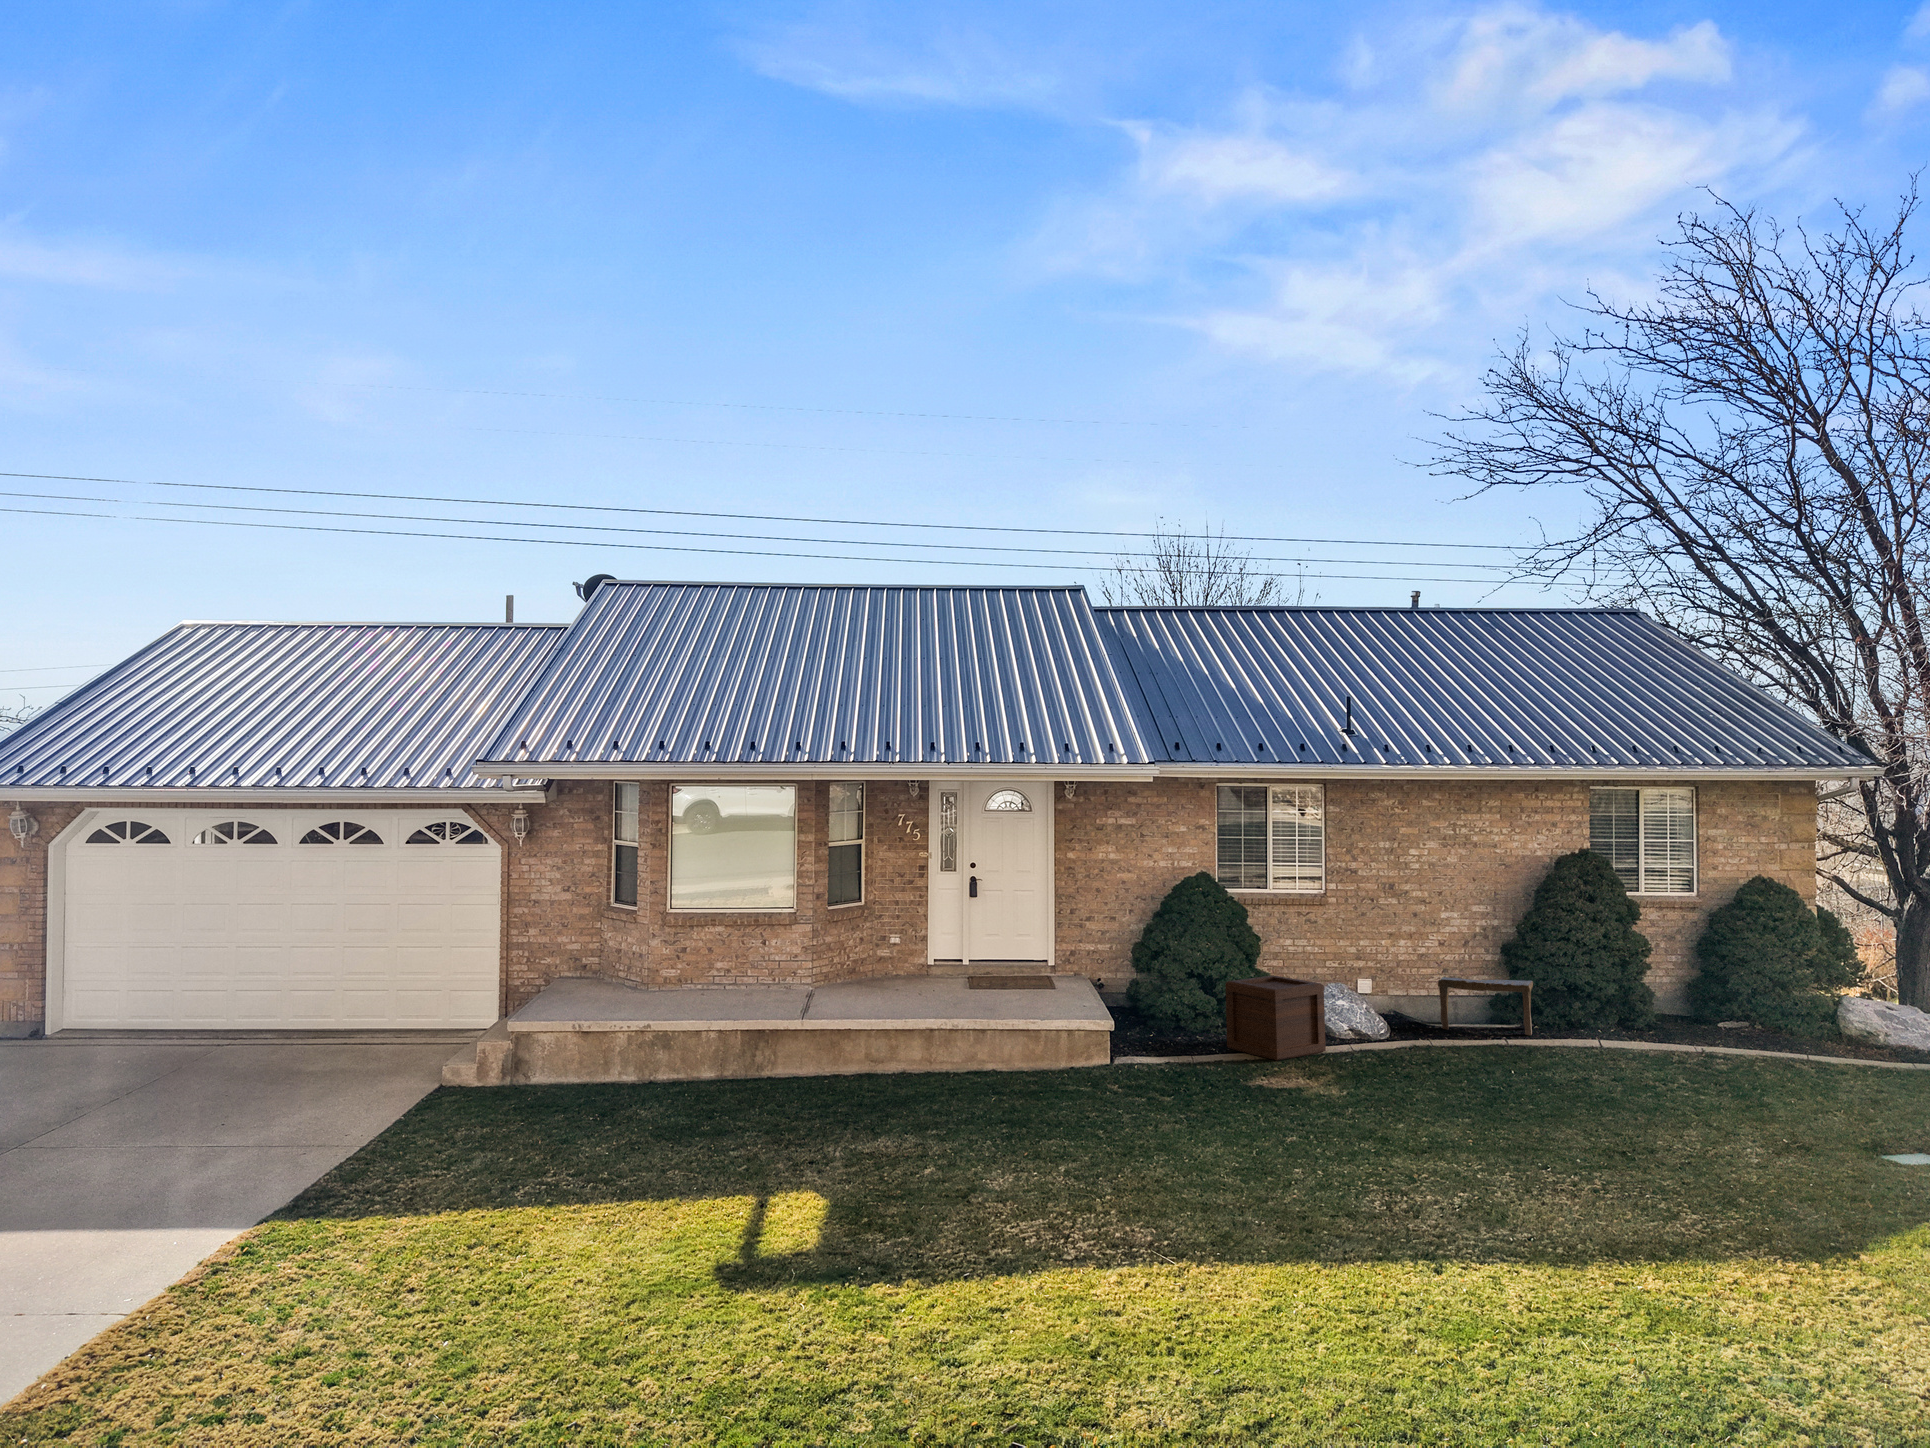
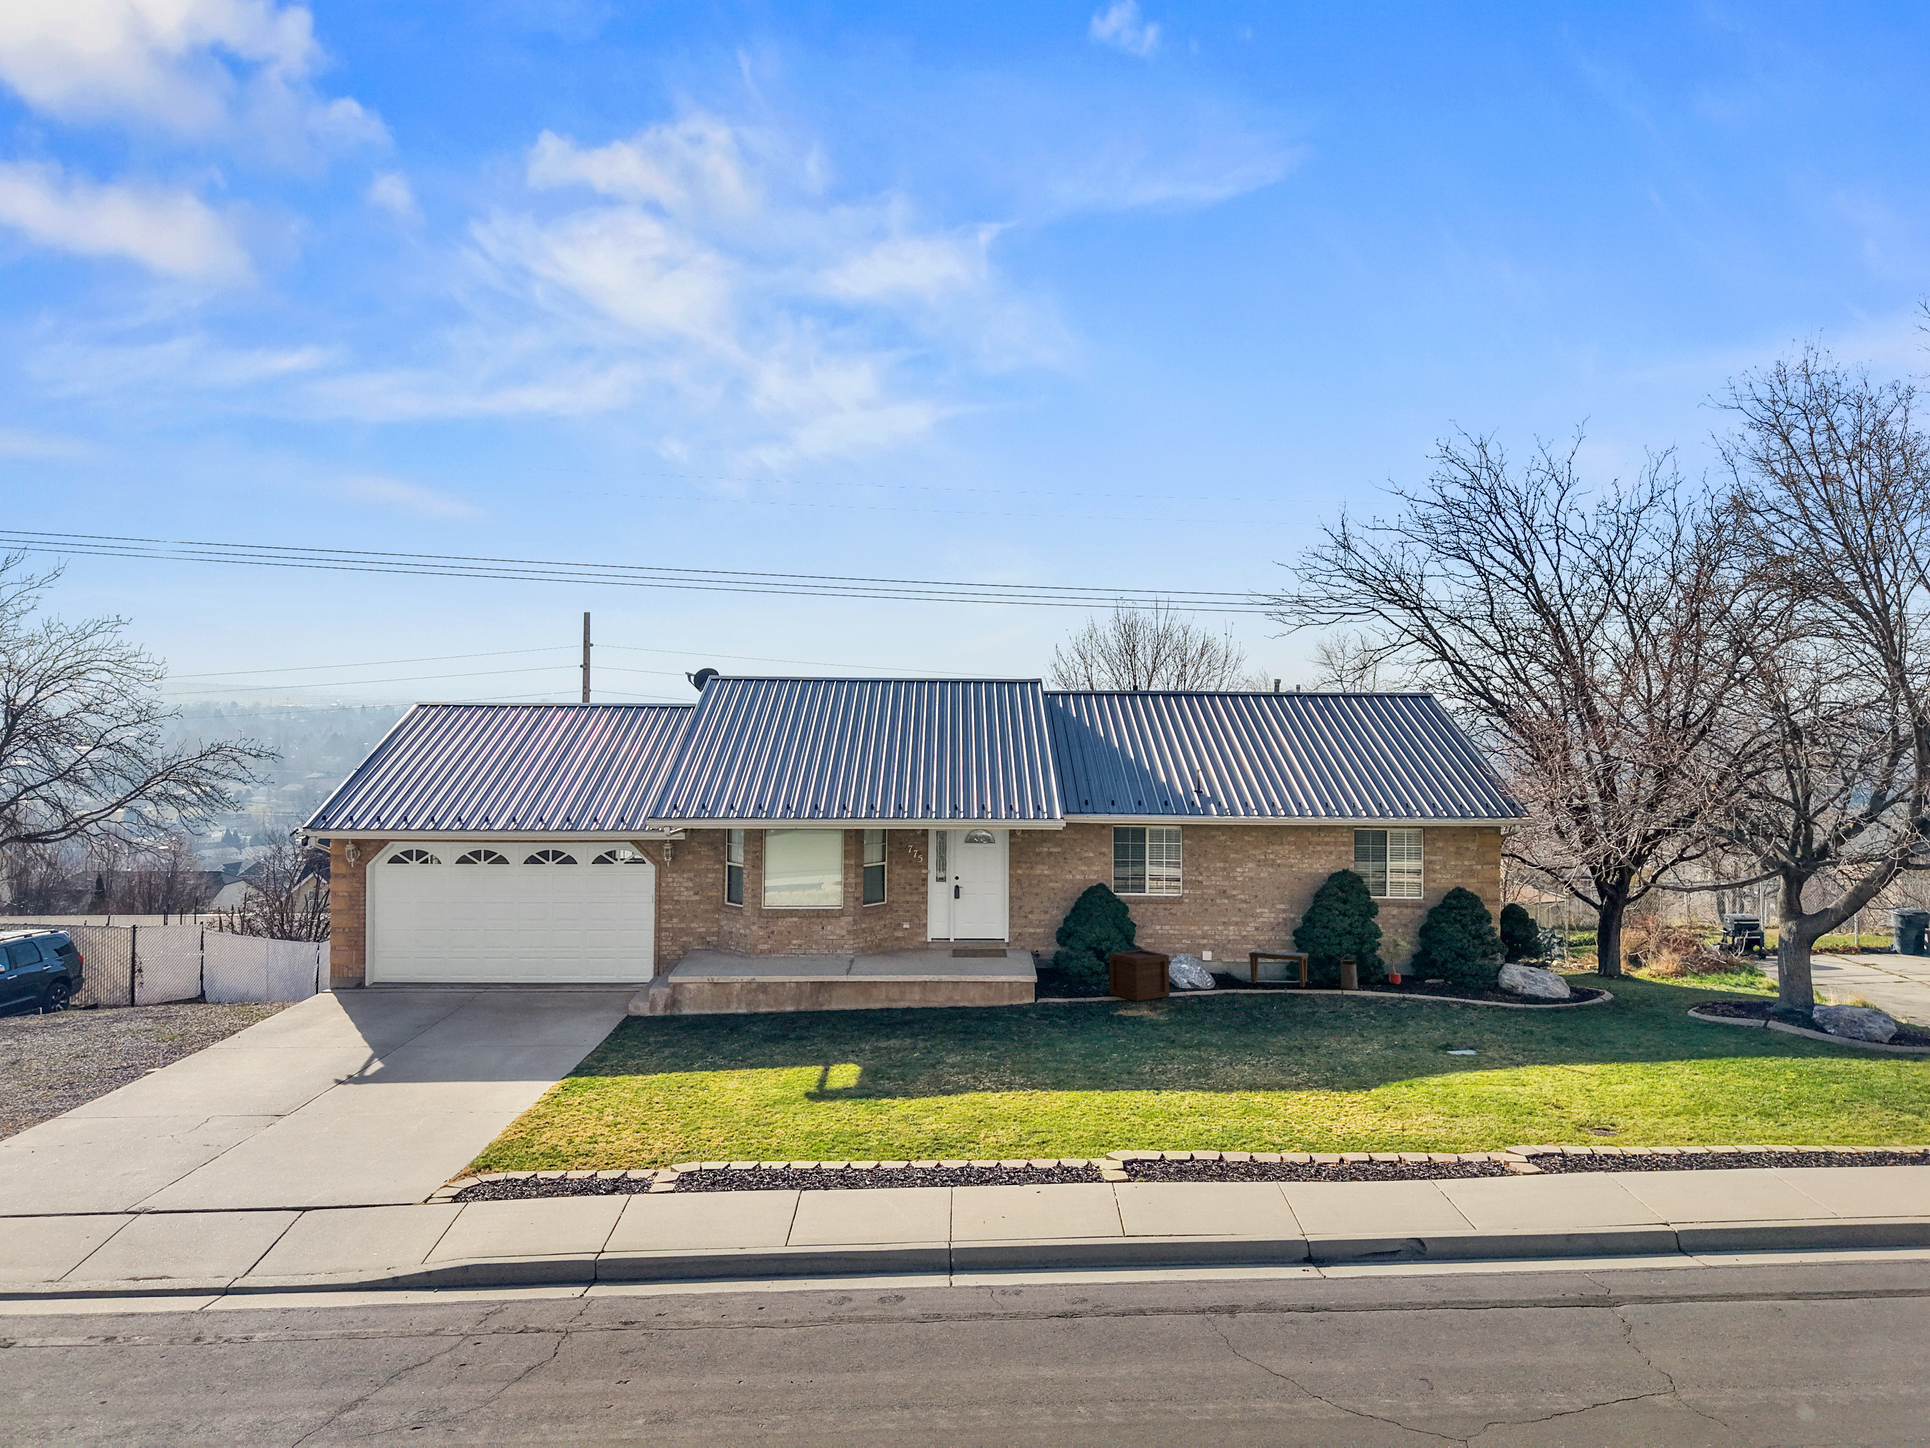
potted tree: none [1640,942,1694,1030] -> present [1377,929,1410,984]
watering can: none [1581,982,1621,1039] -> present [1340,954,1358,989]

